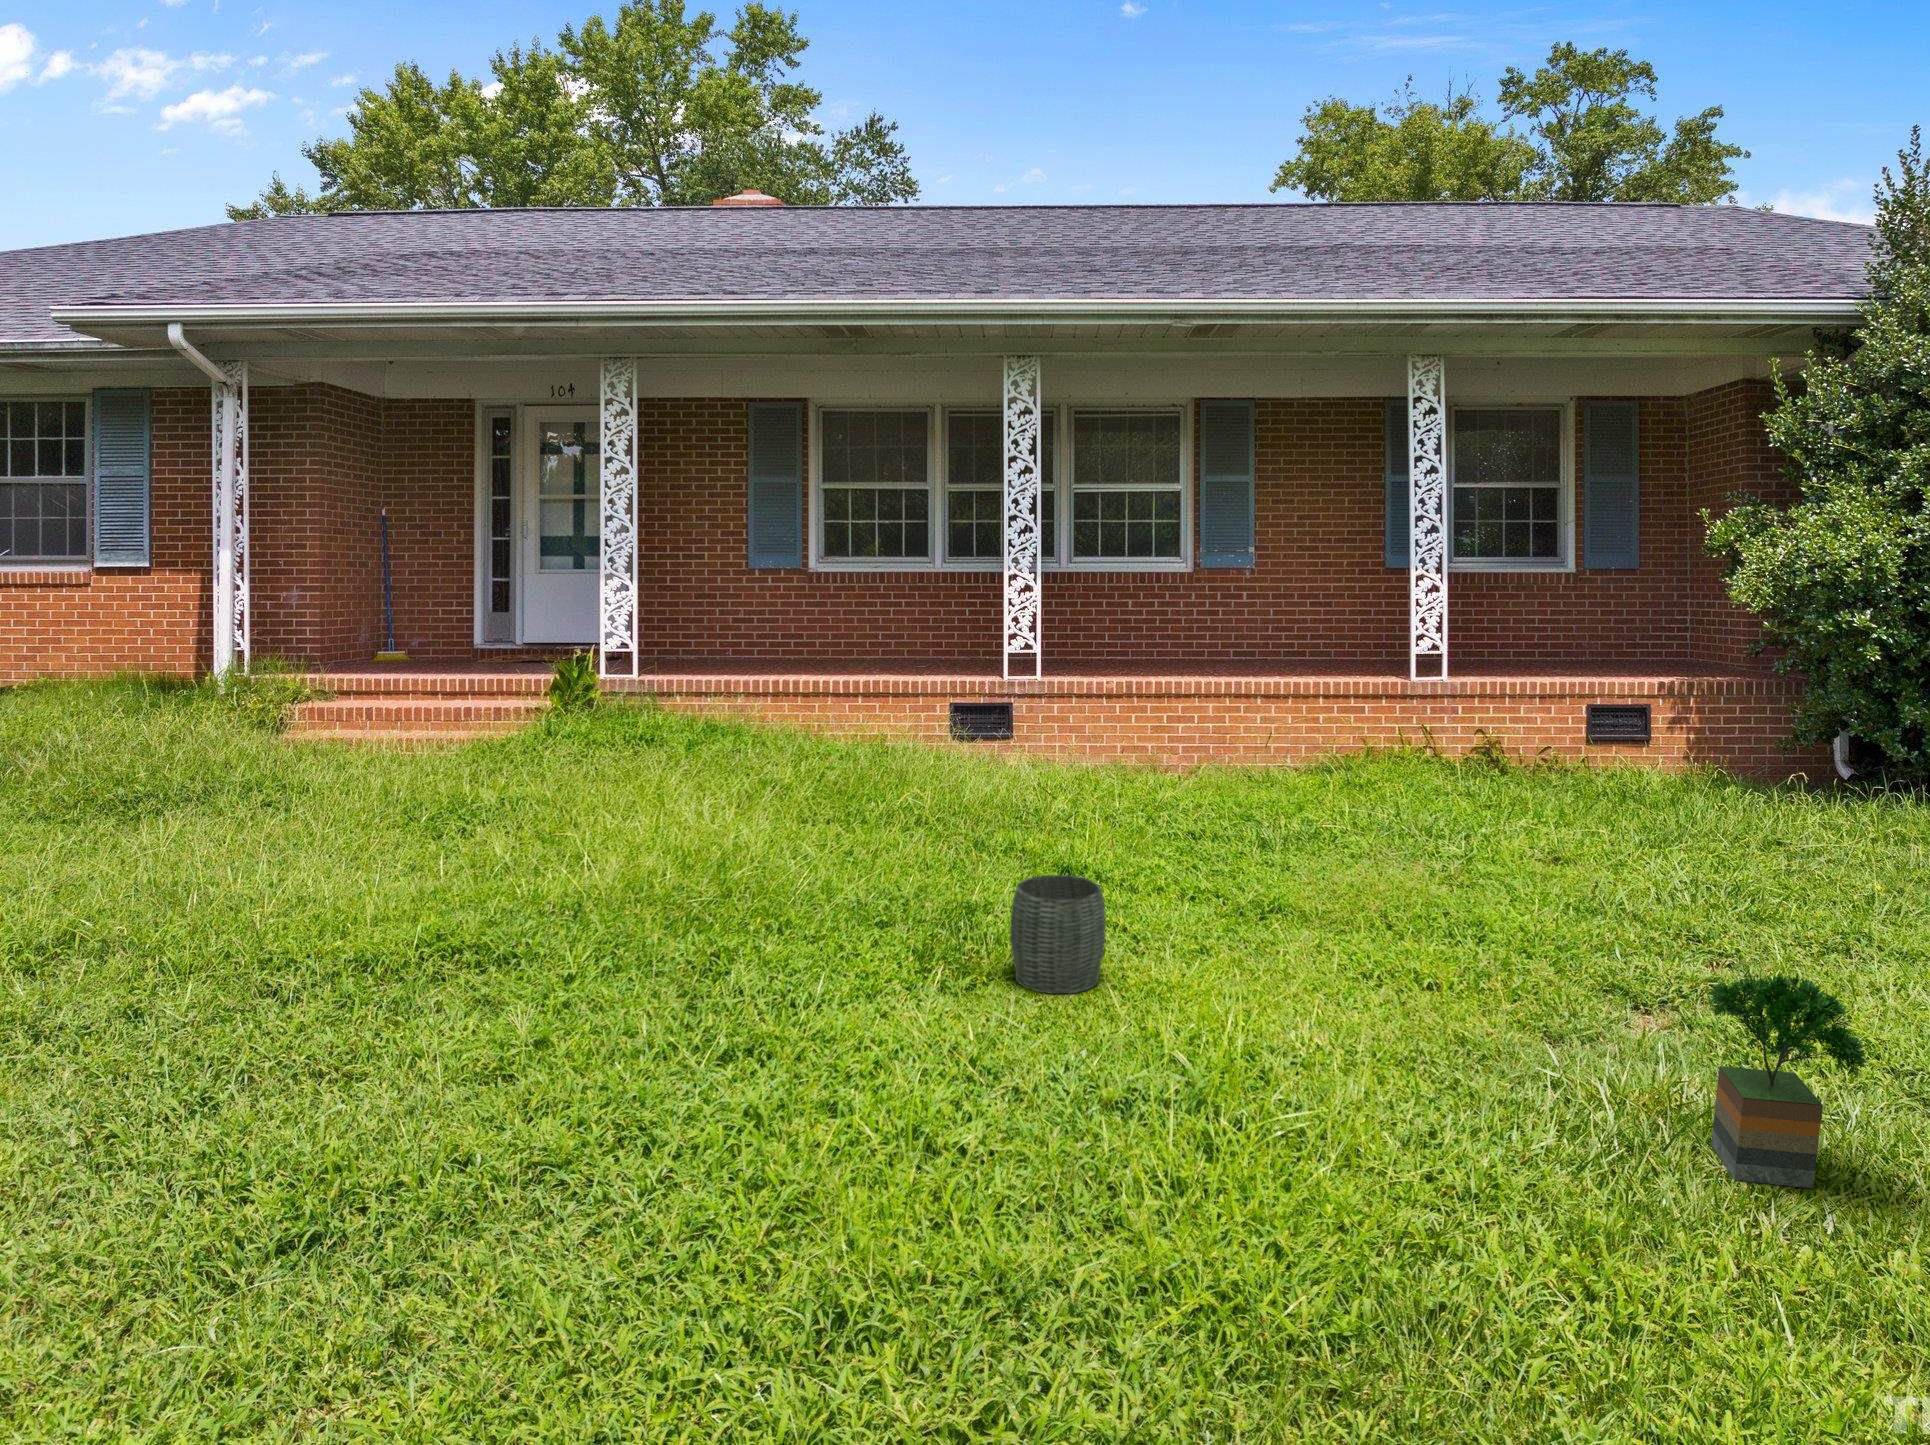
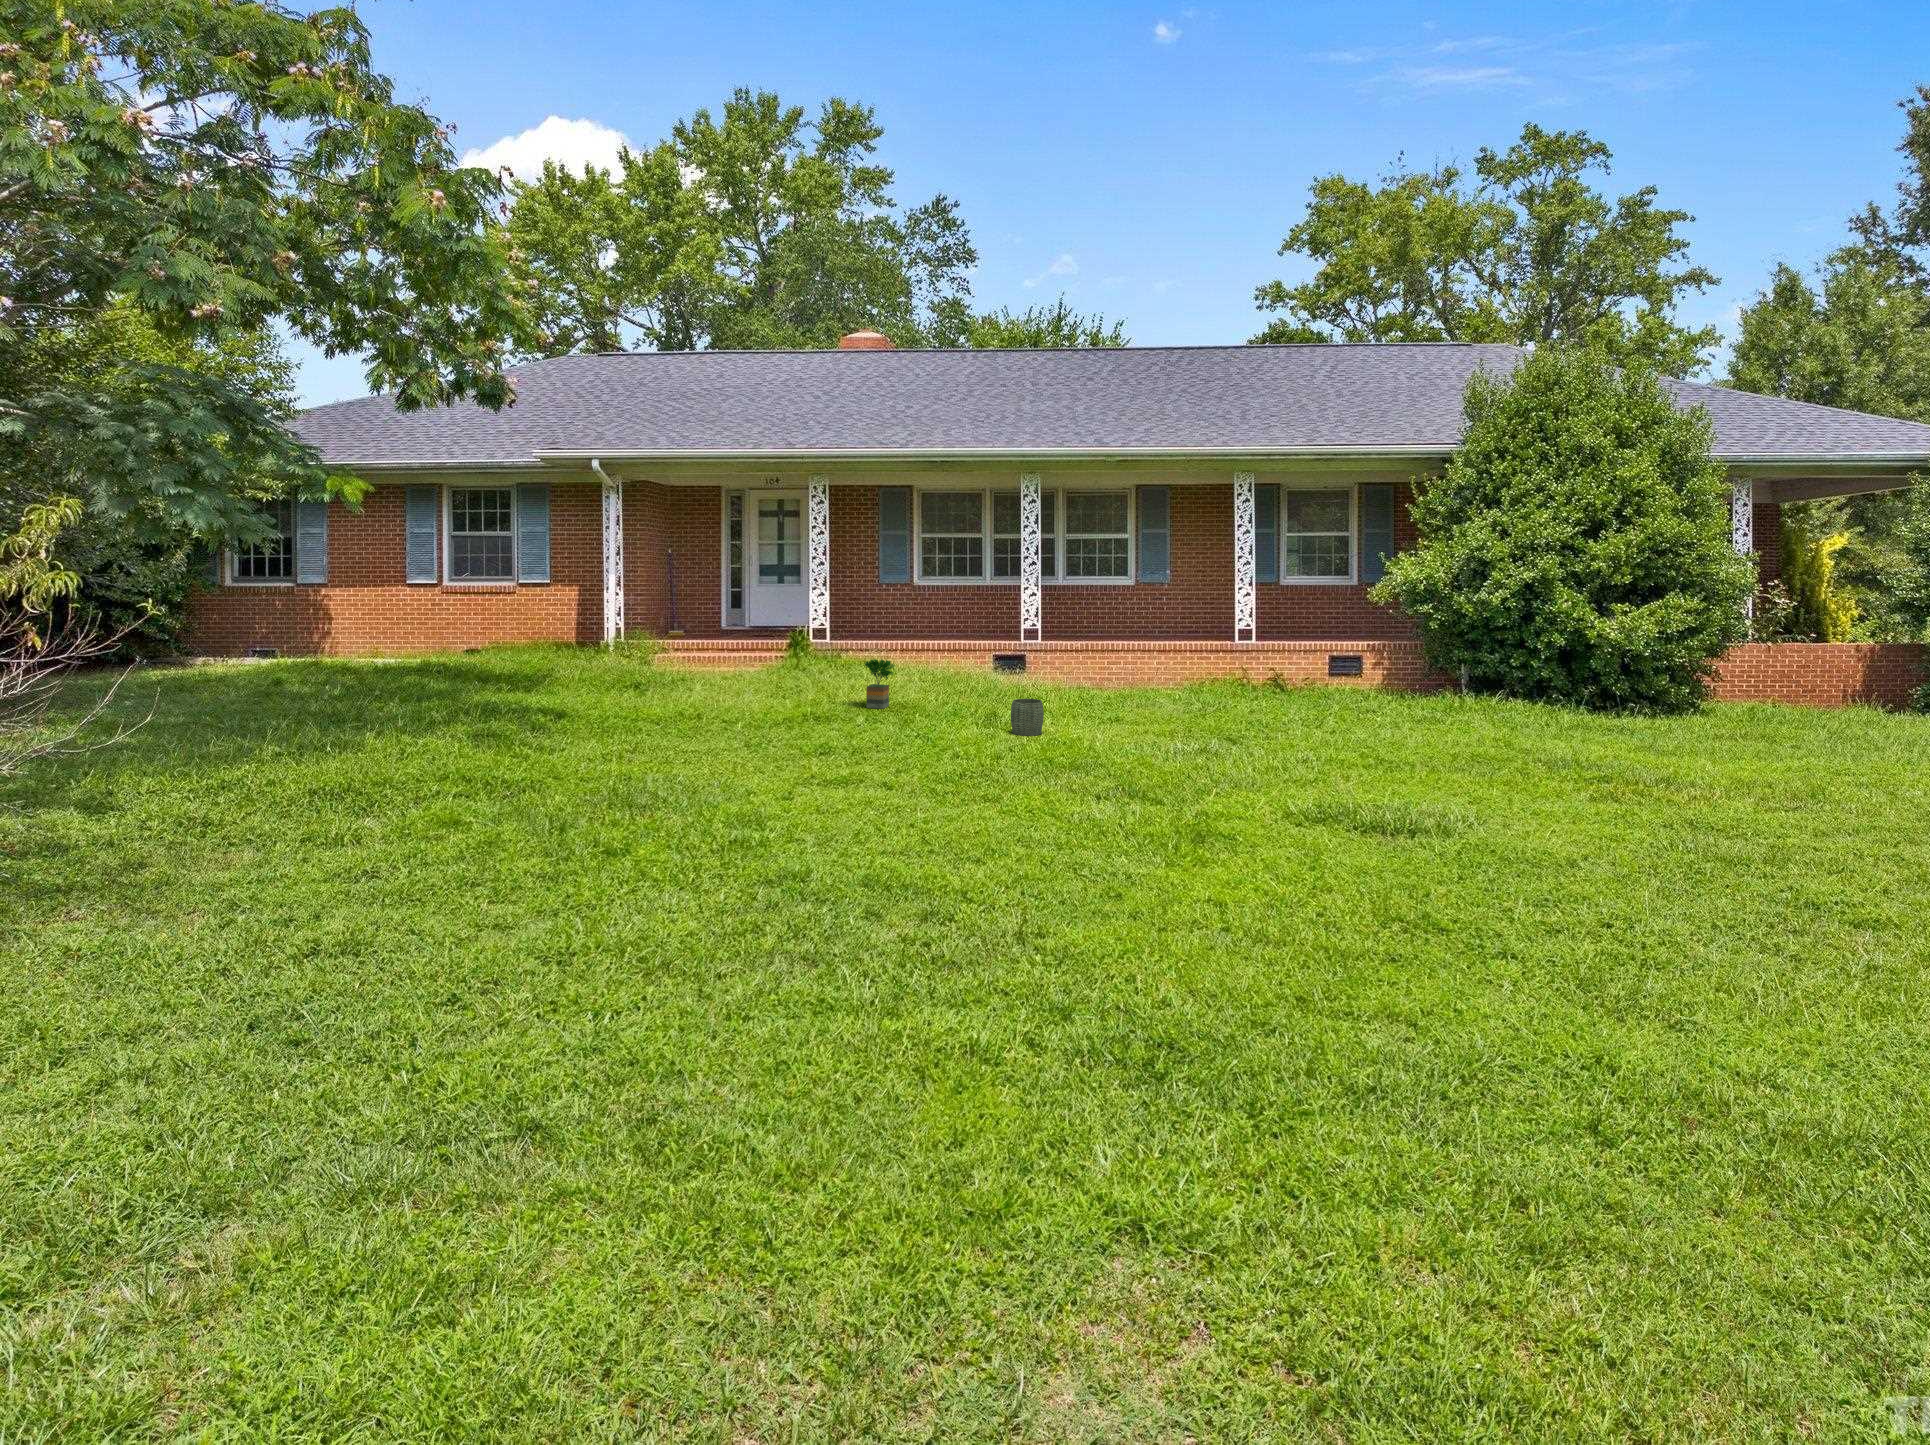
potted tree: present [1707,972,1868,1188] -> present [865,659,894,709]

